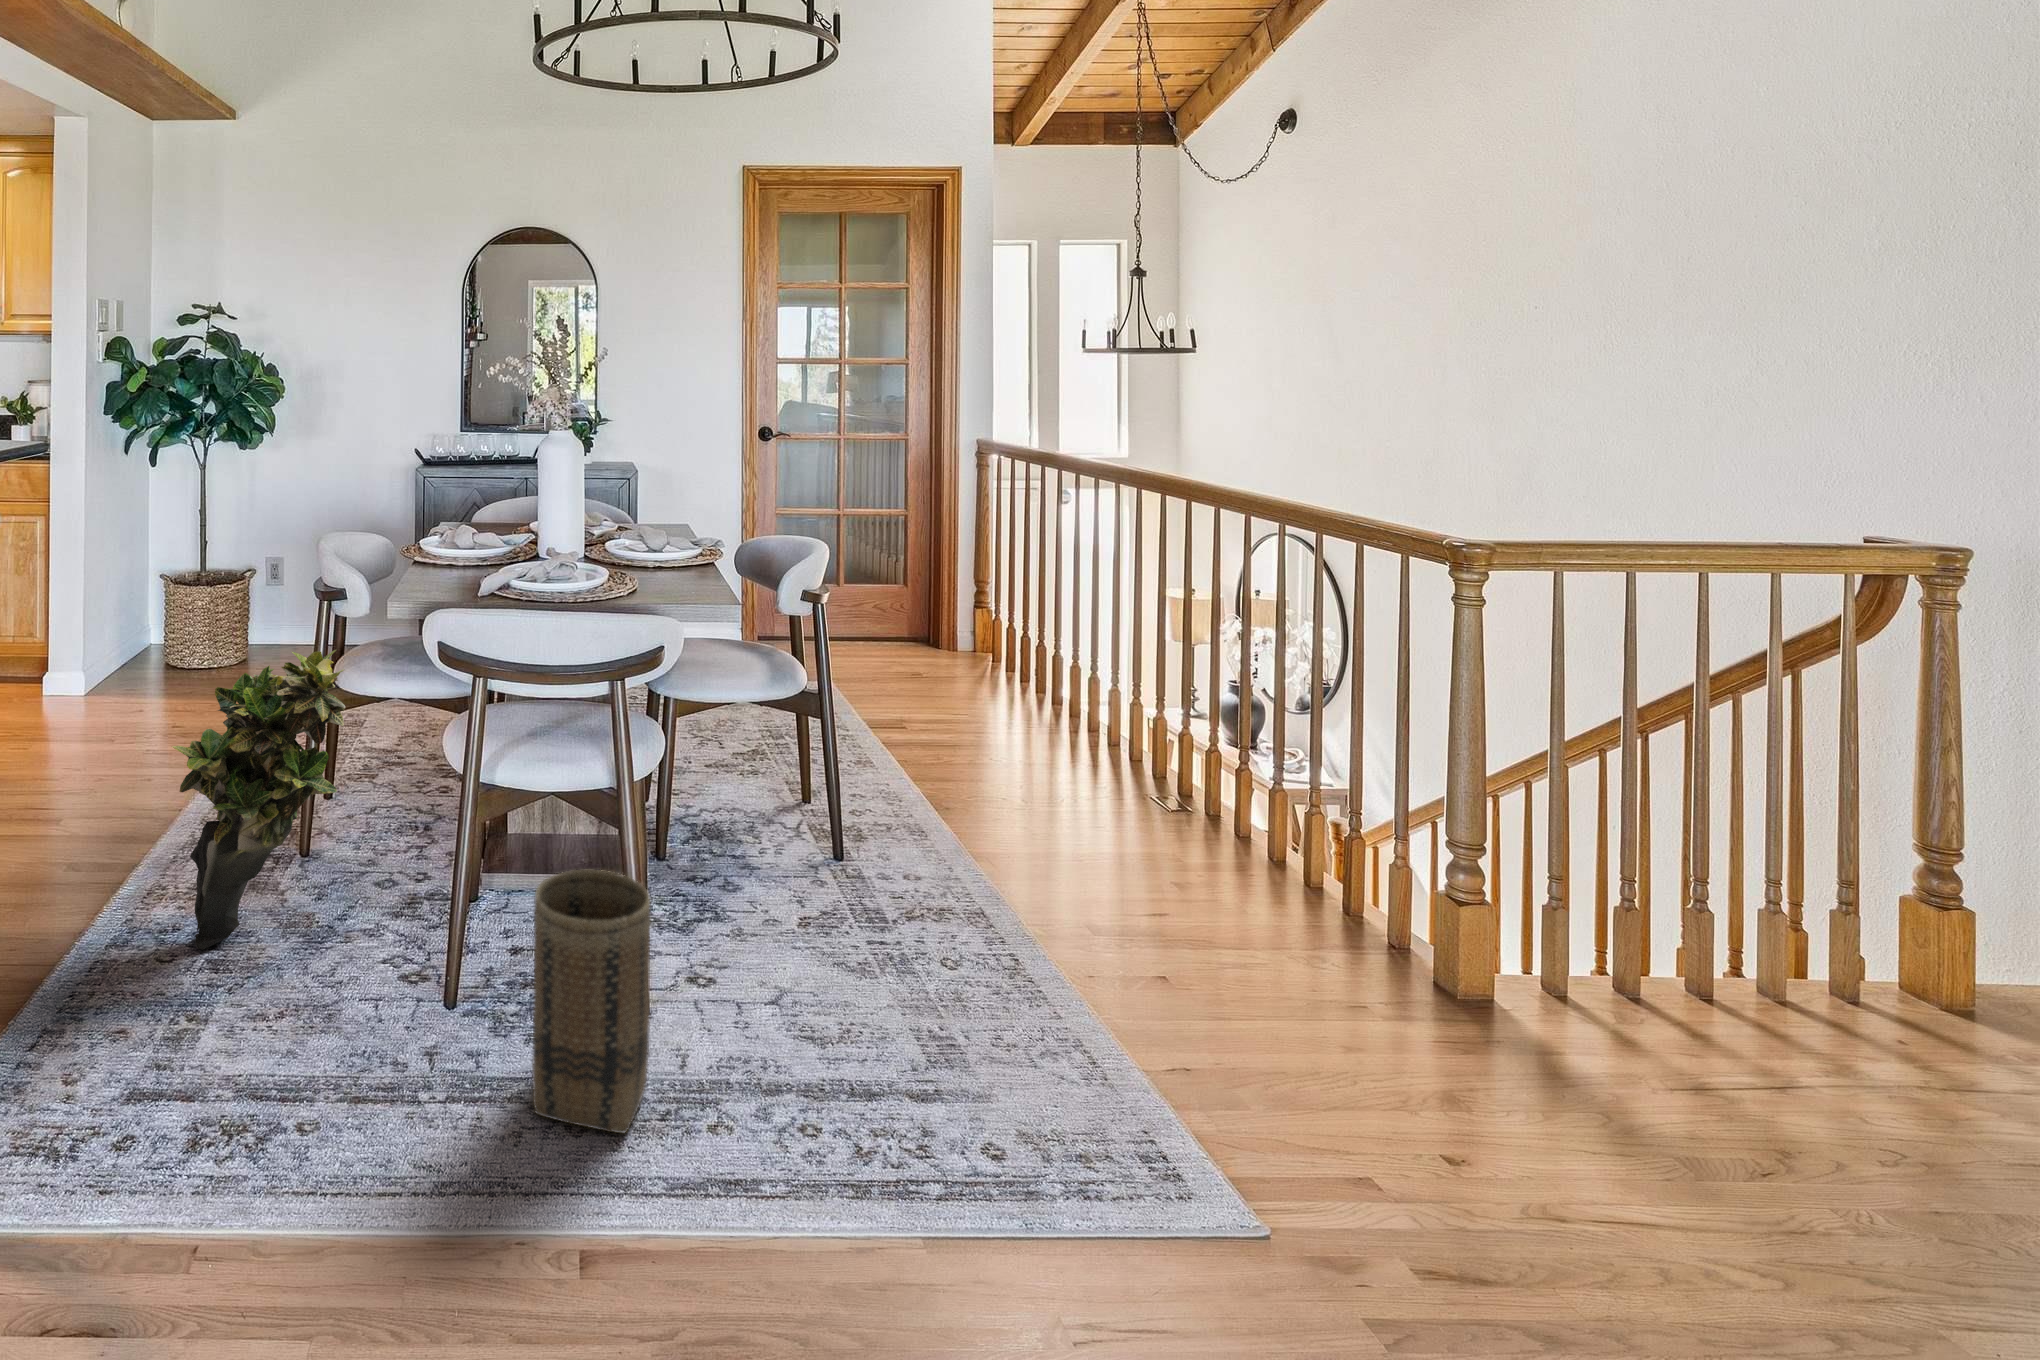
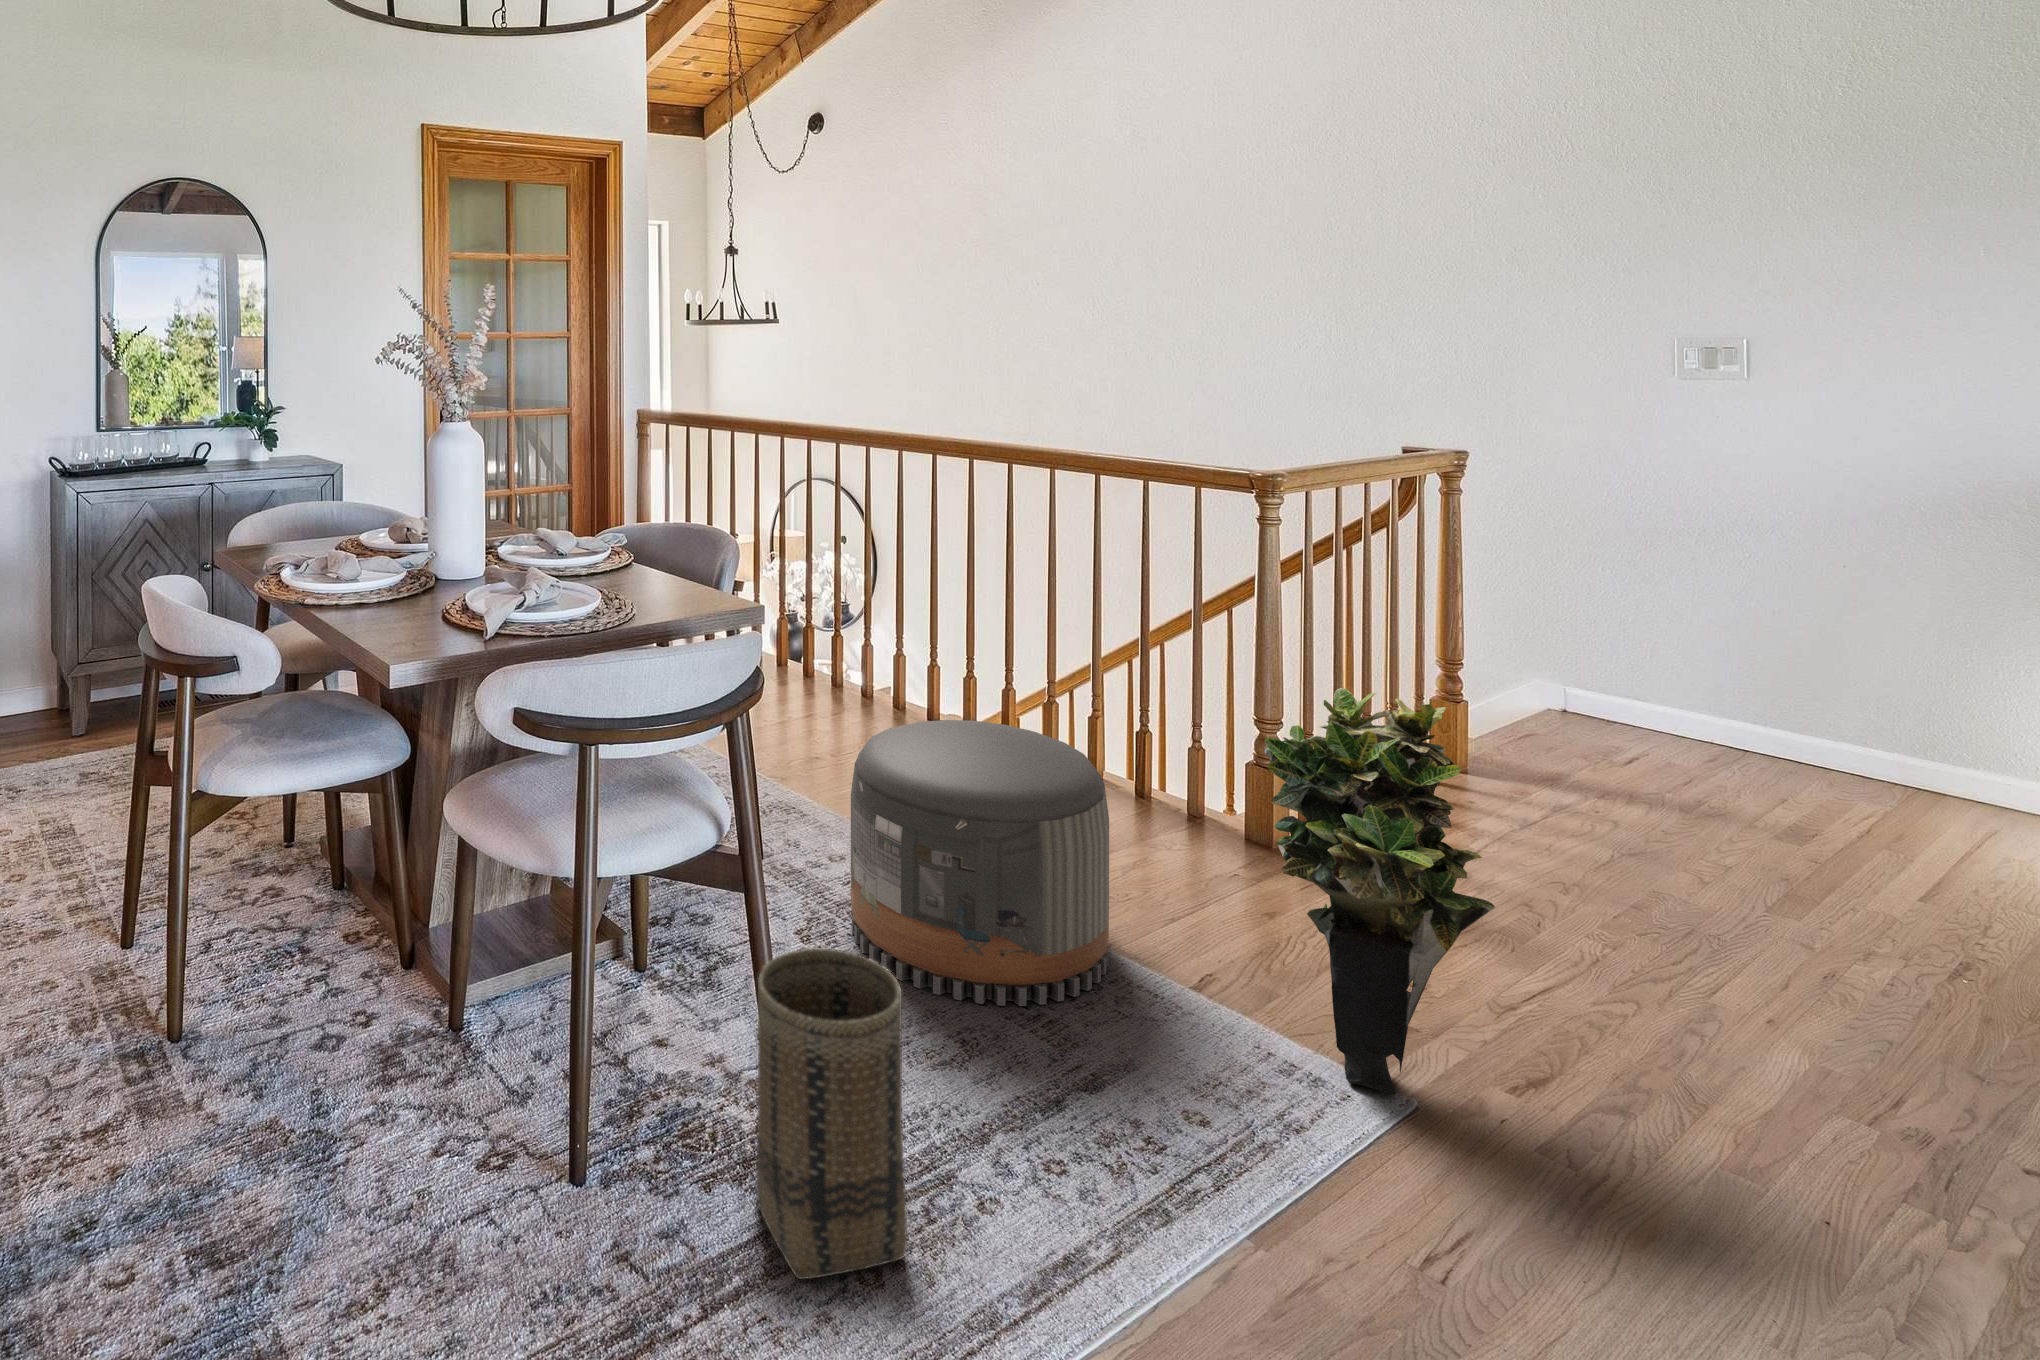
potted plant: present [172,650,345,950] -> present [1264,688,1495,1095]
pouf: none [845,748,1110,1036] -> present [851,720,1109,1006]

